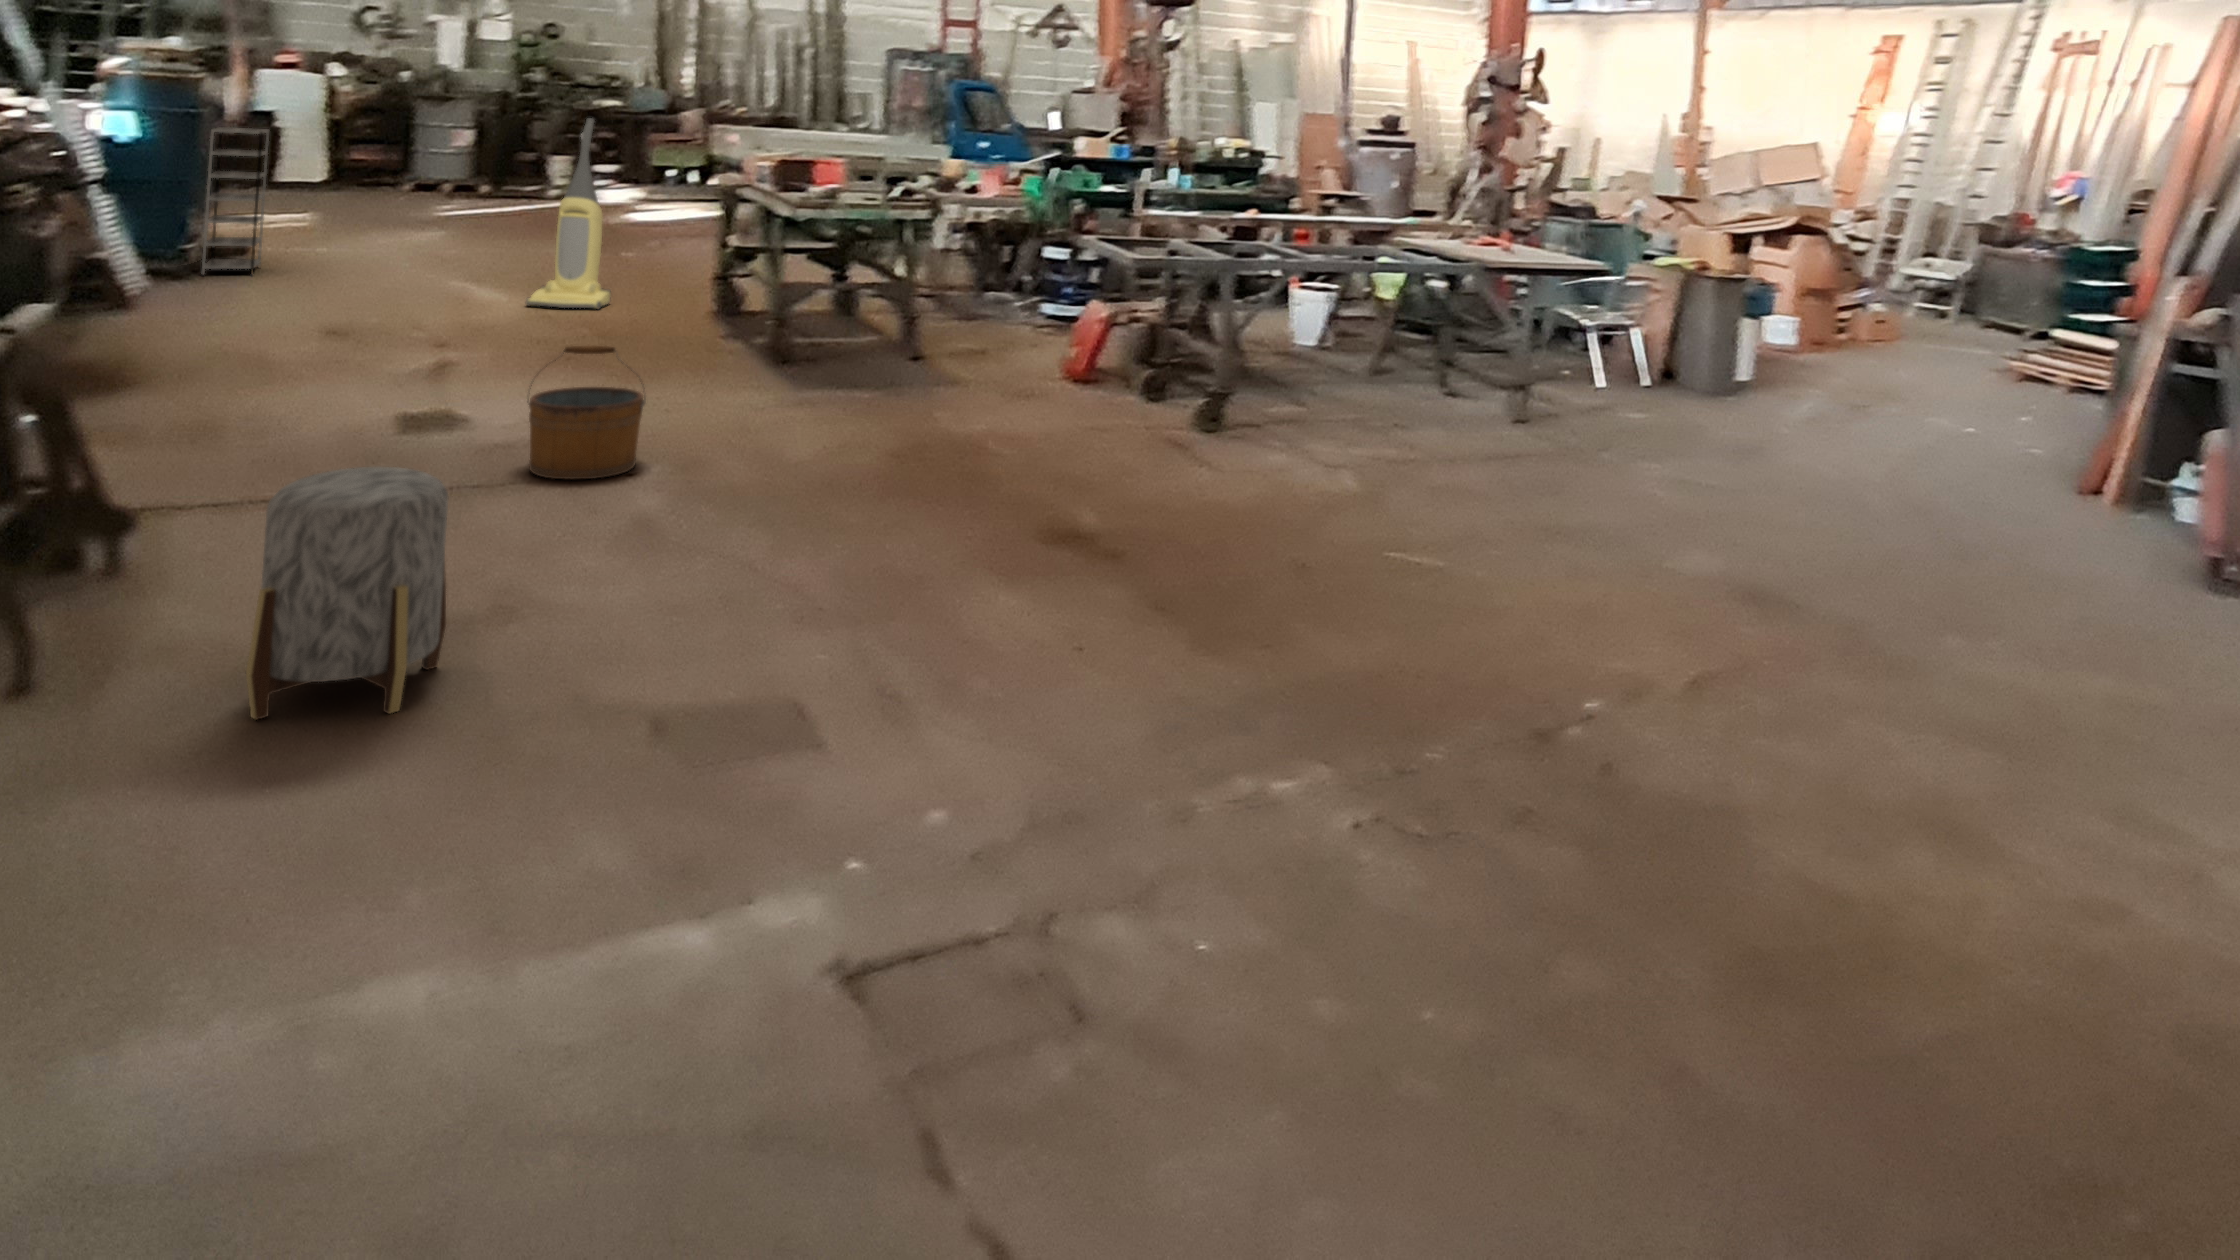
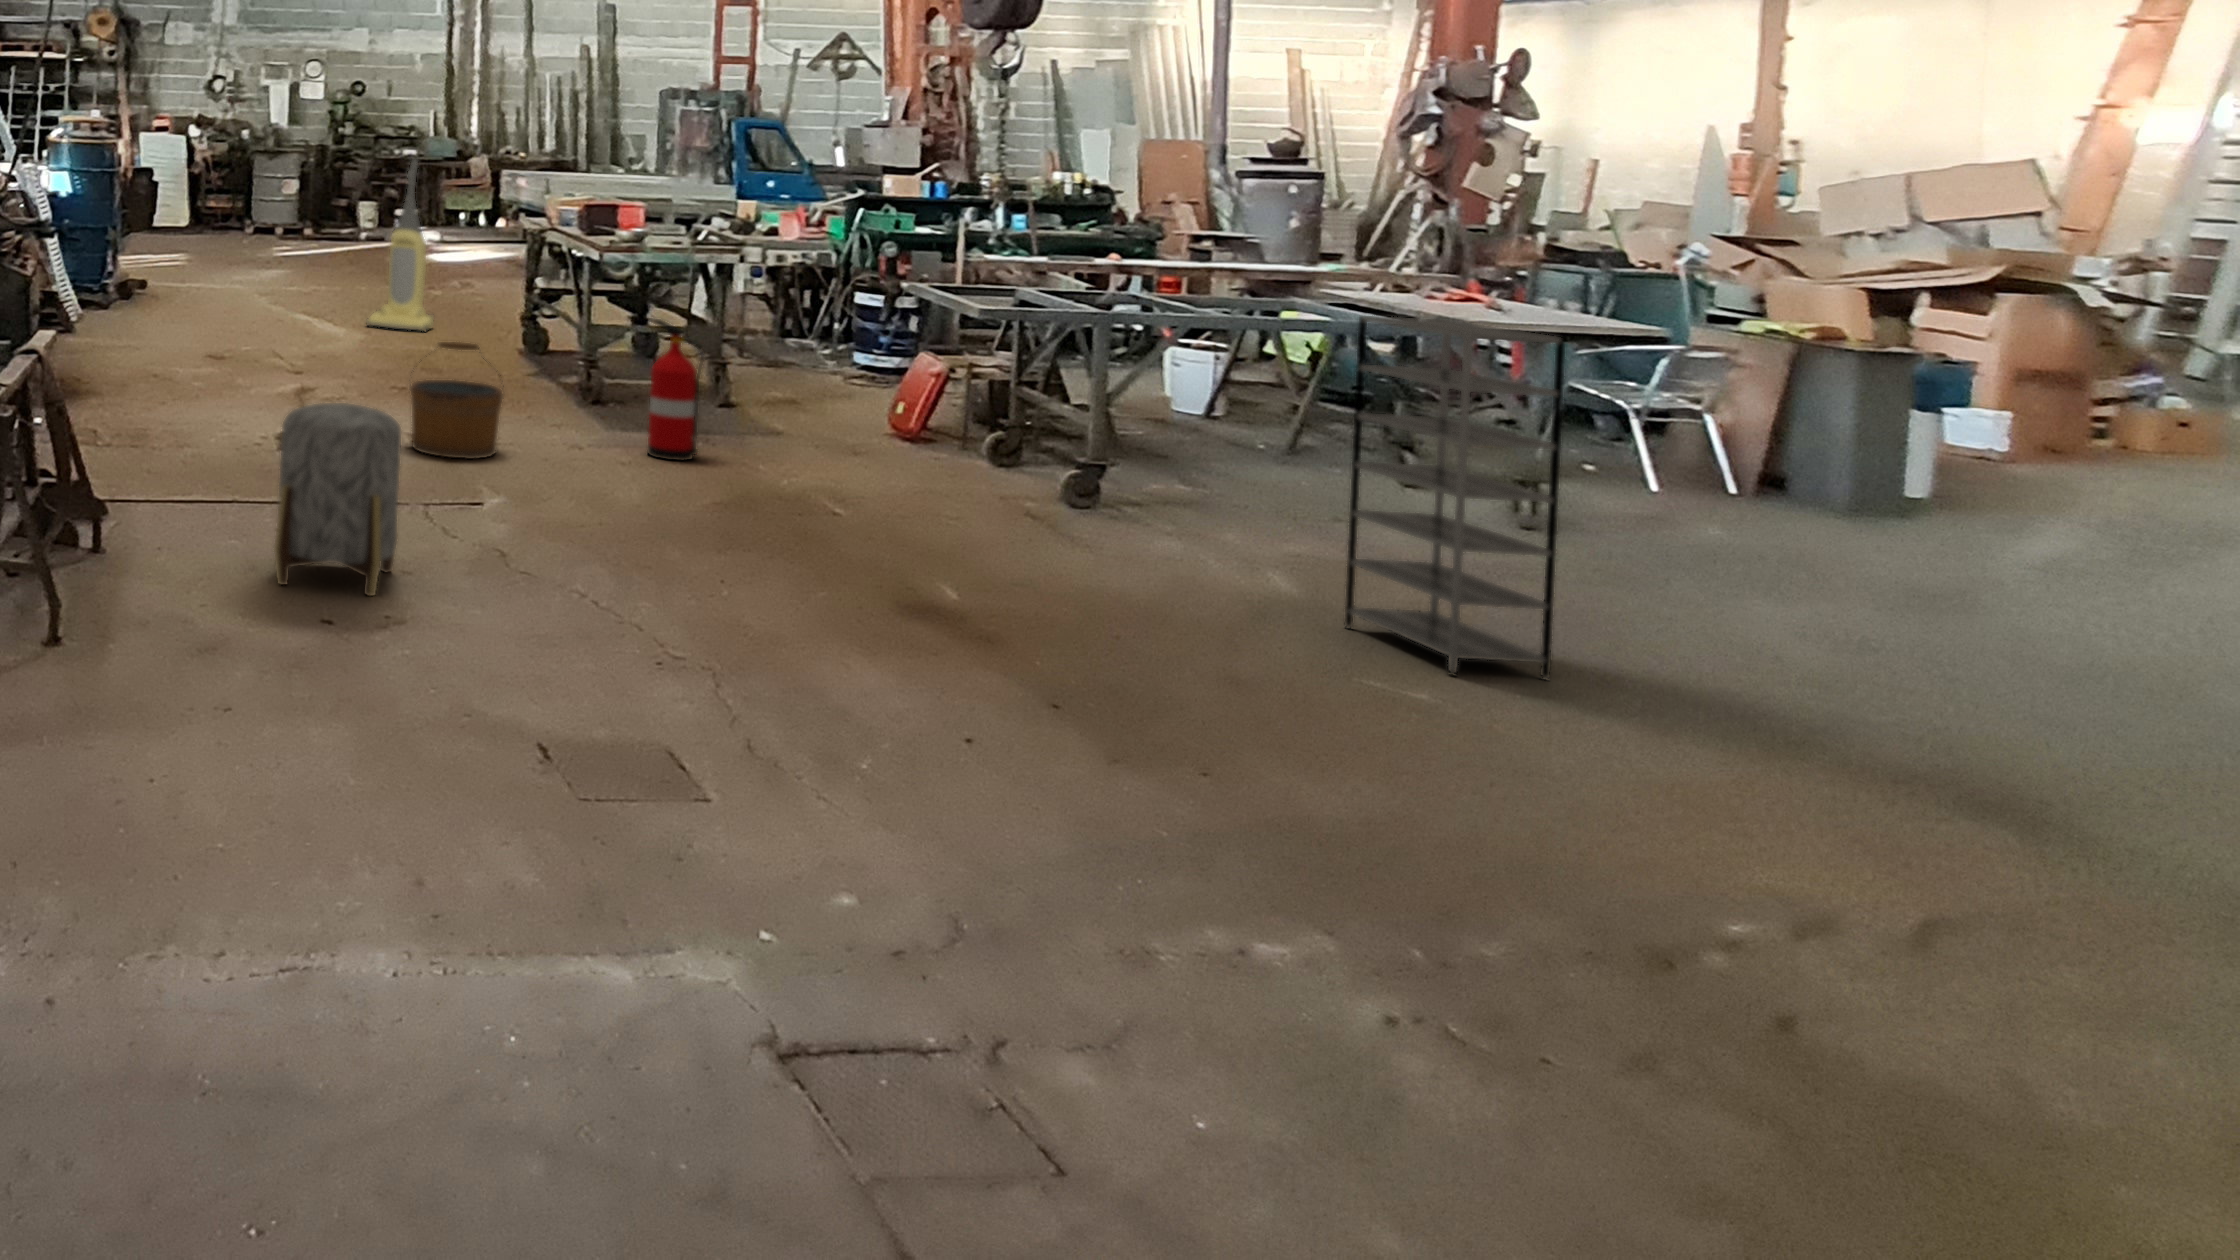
shelving unit: present [202,127,269,275] -> present [1345,316,1565,680]
fire extinguisher: none [809,304,873,452] -> present [643,319,704,460]

